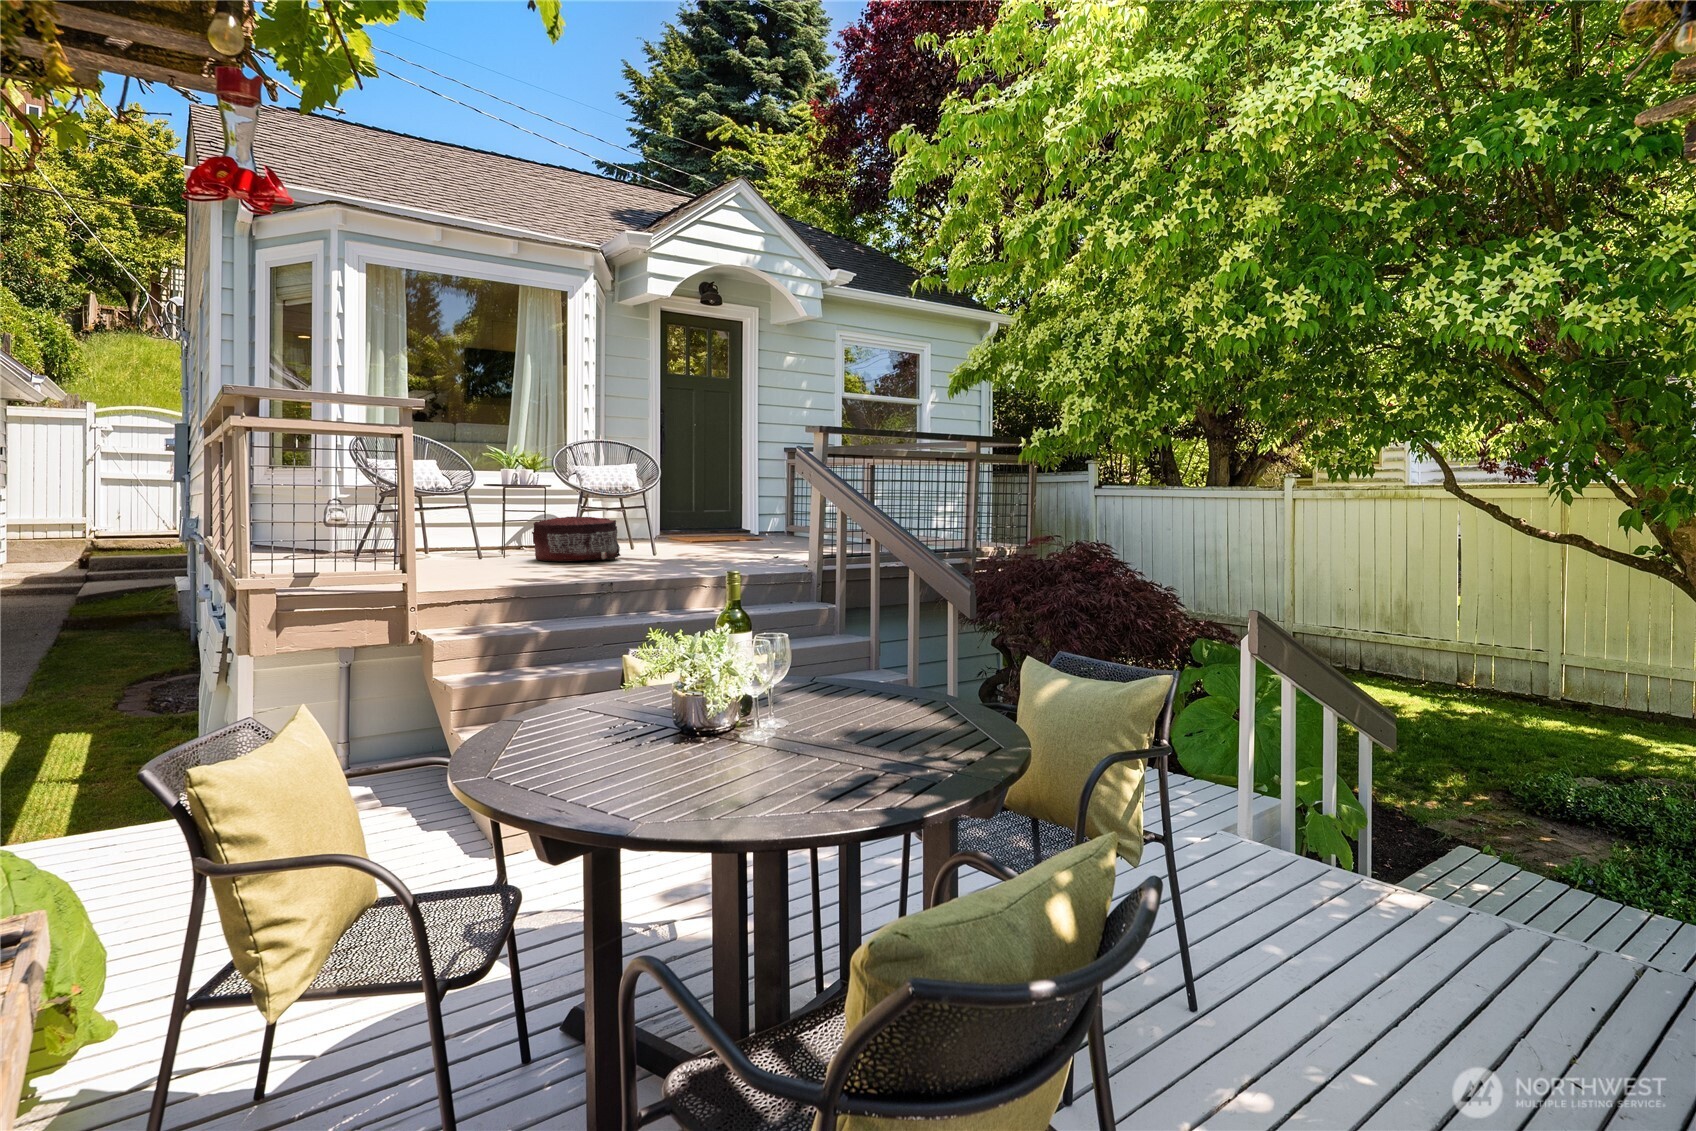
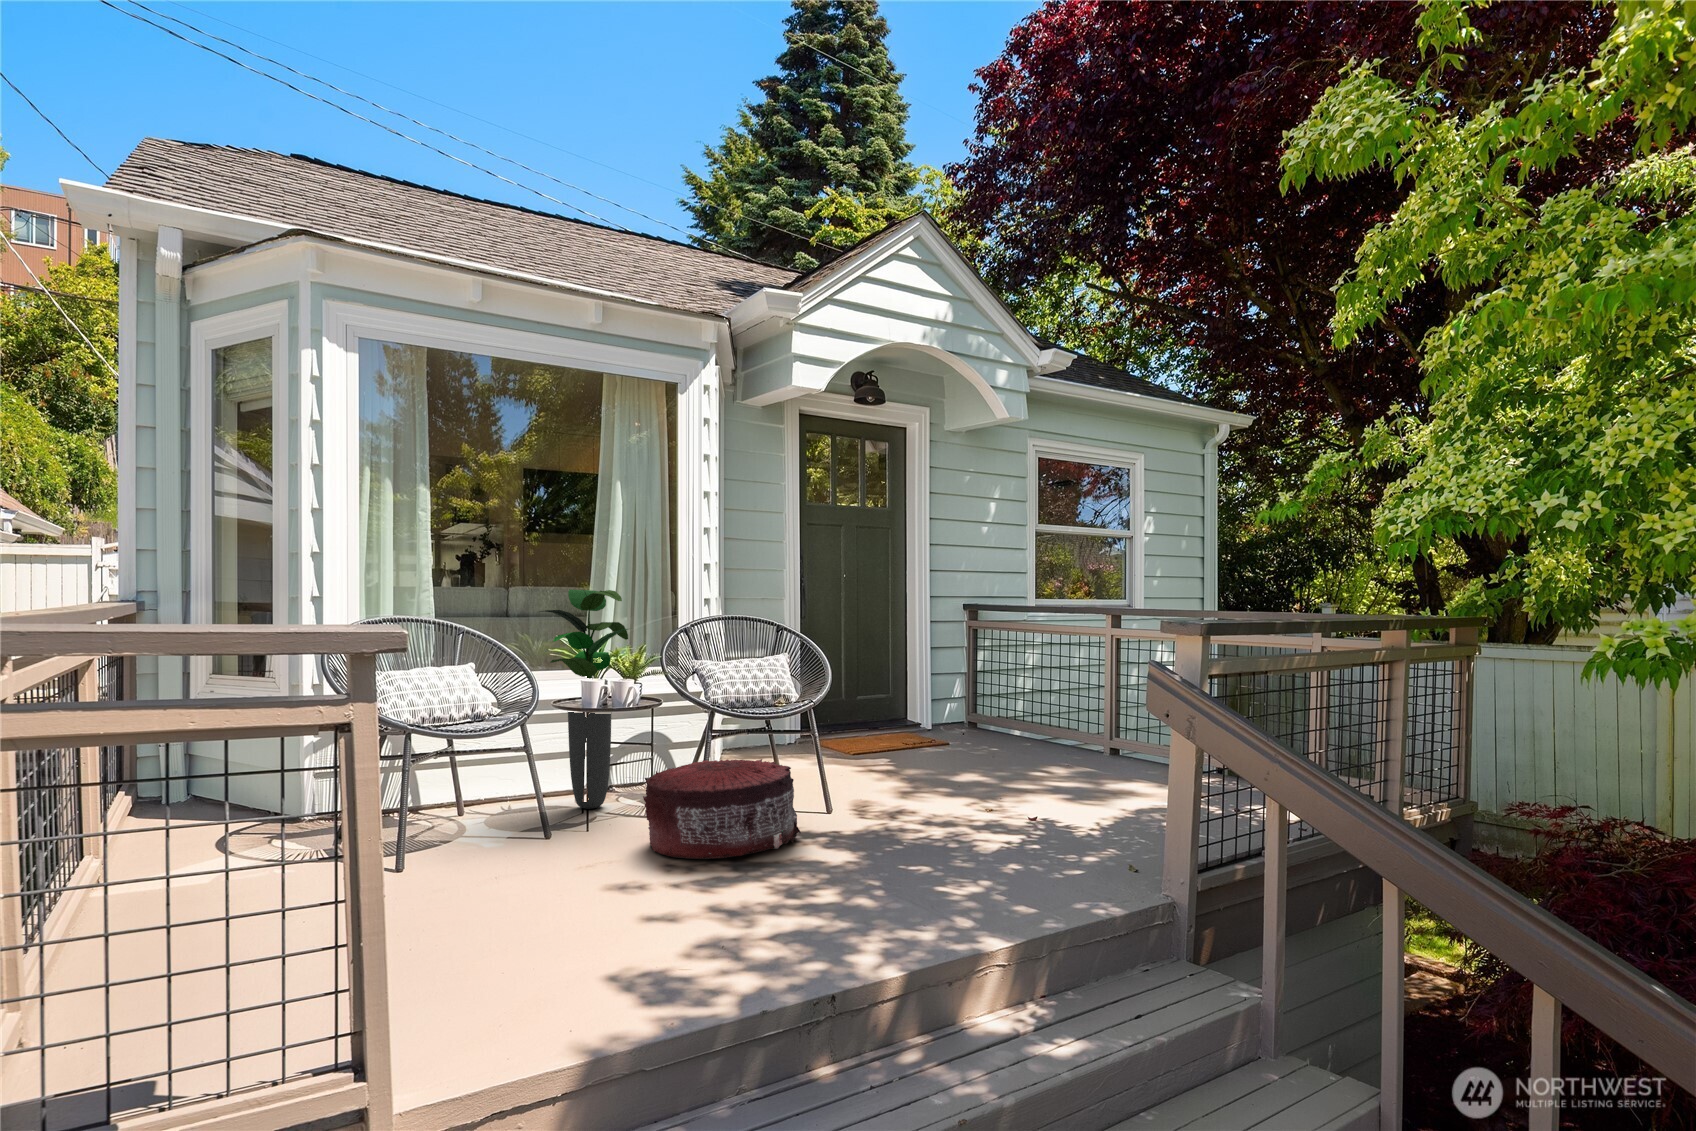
potted plant: none [474,421,533,551] -> present [540,589,628,809]

